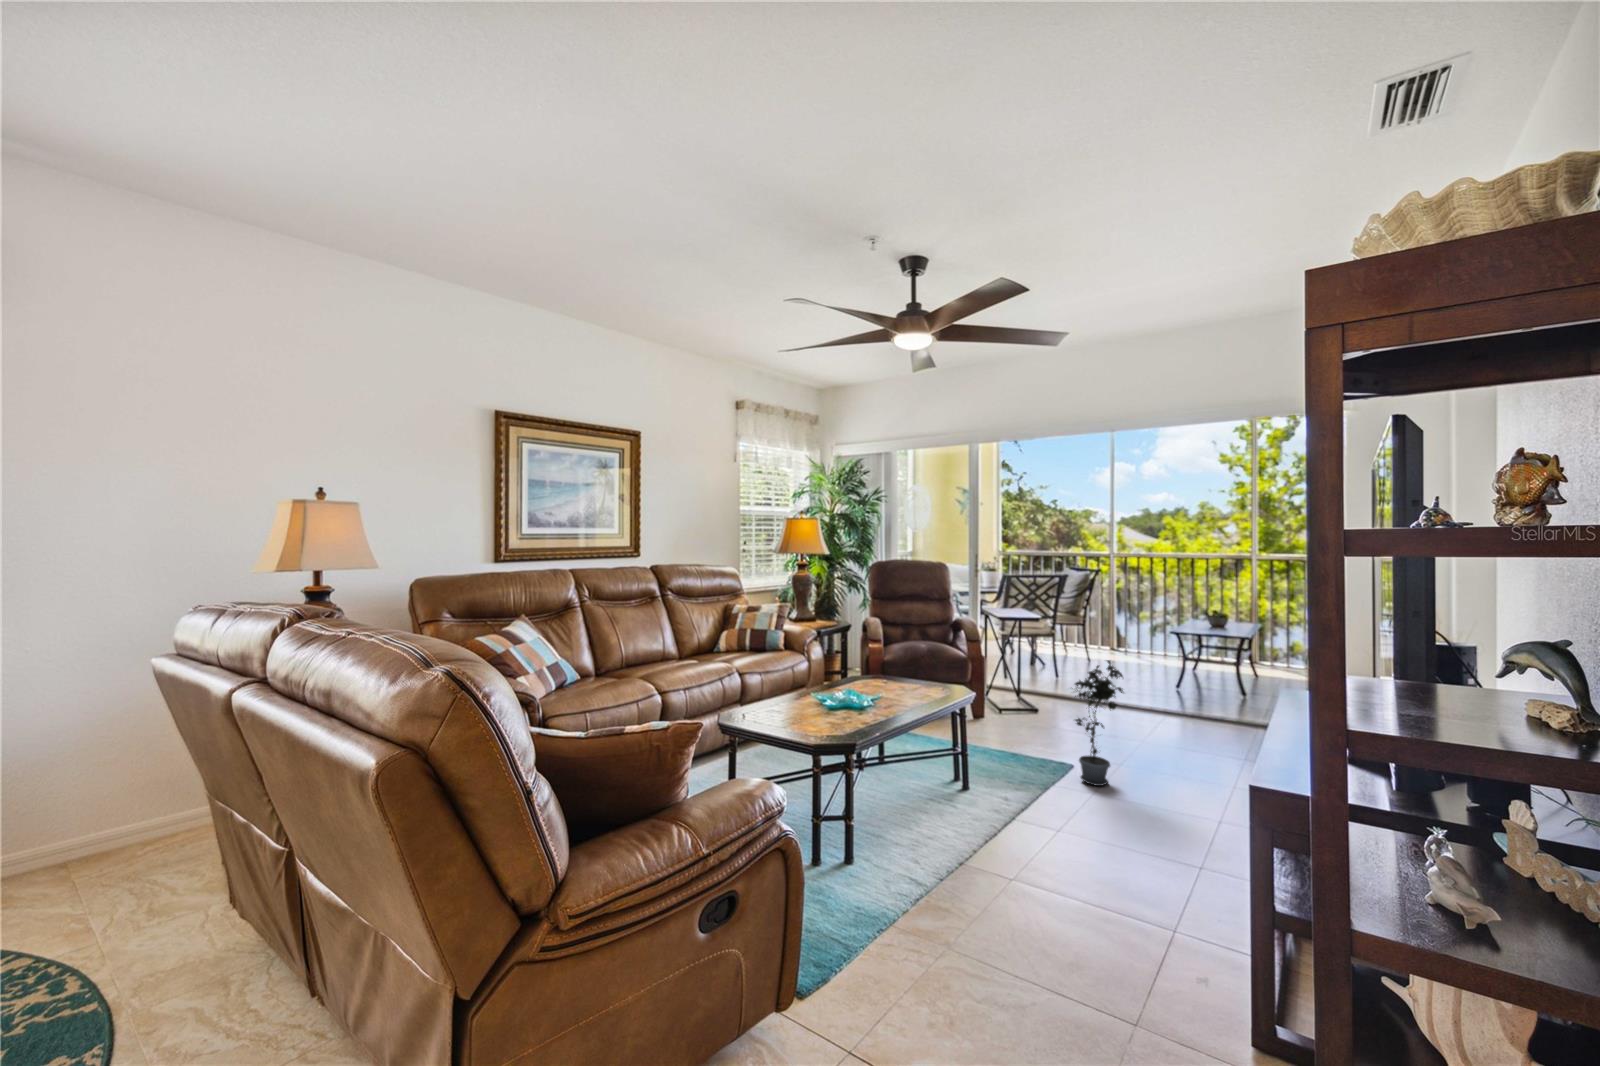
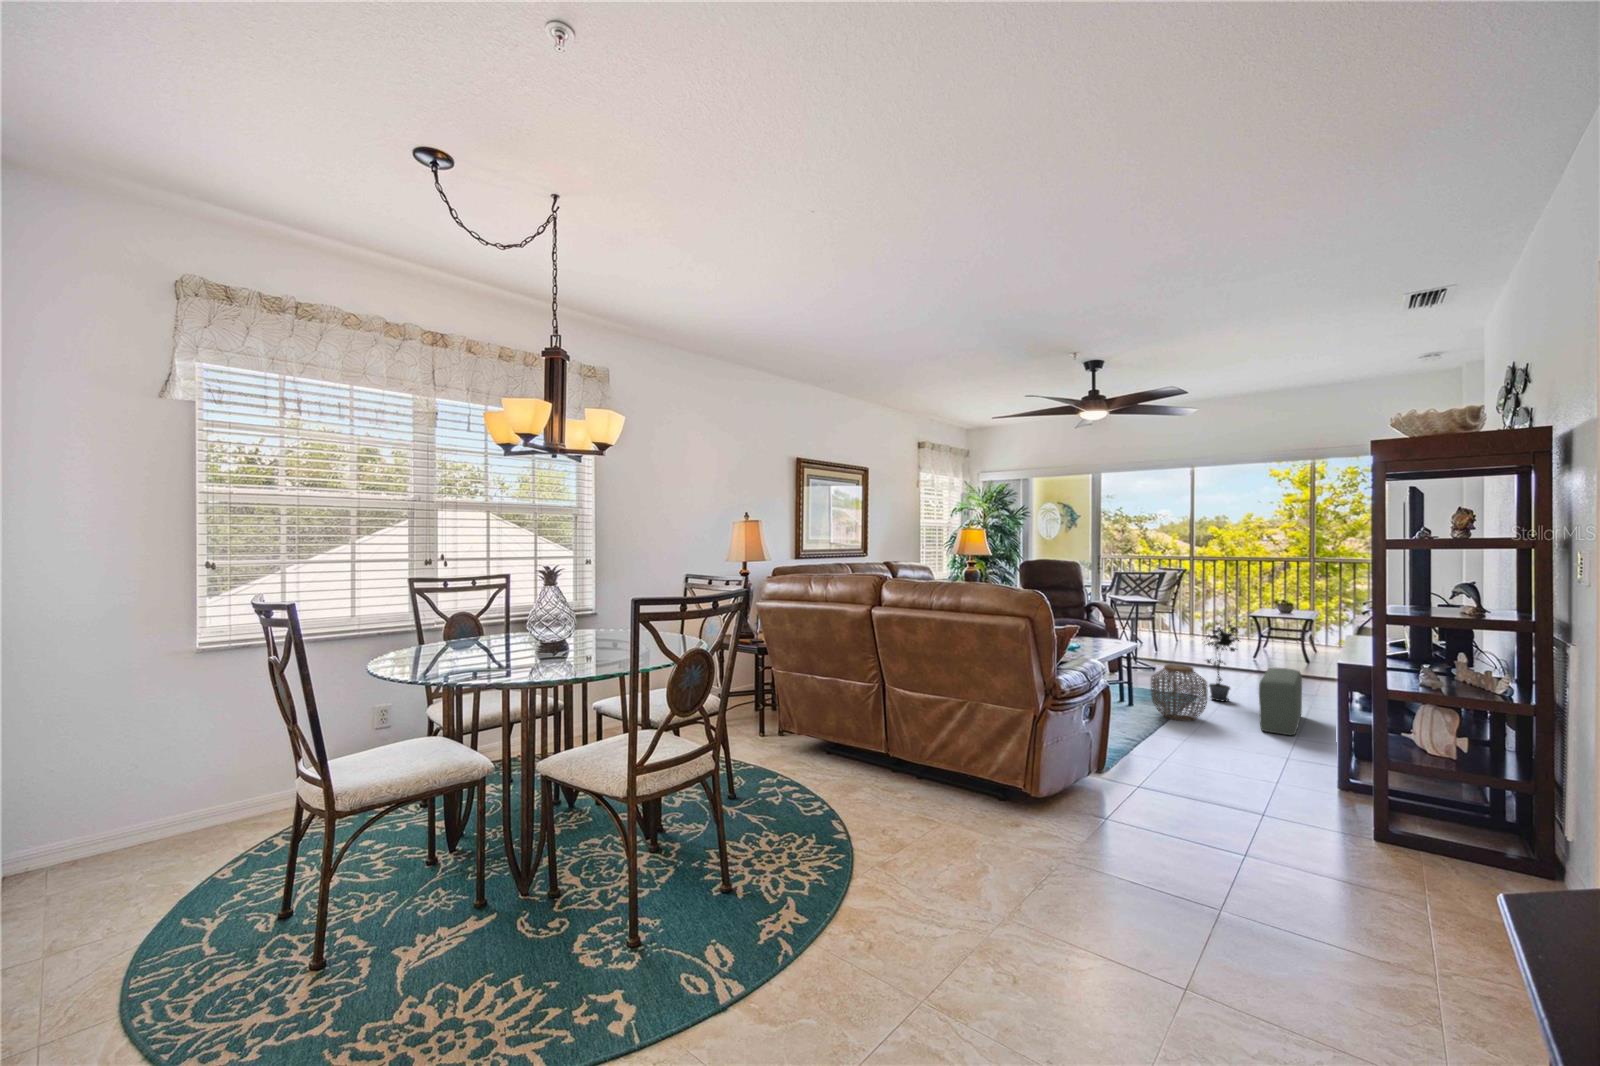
woven basket: none [969,738,1054,837] -> present [1151,664,1208,721]
pouf: none [1129,741,1209,877] -> present [1259,668,1302,735]

